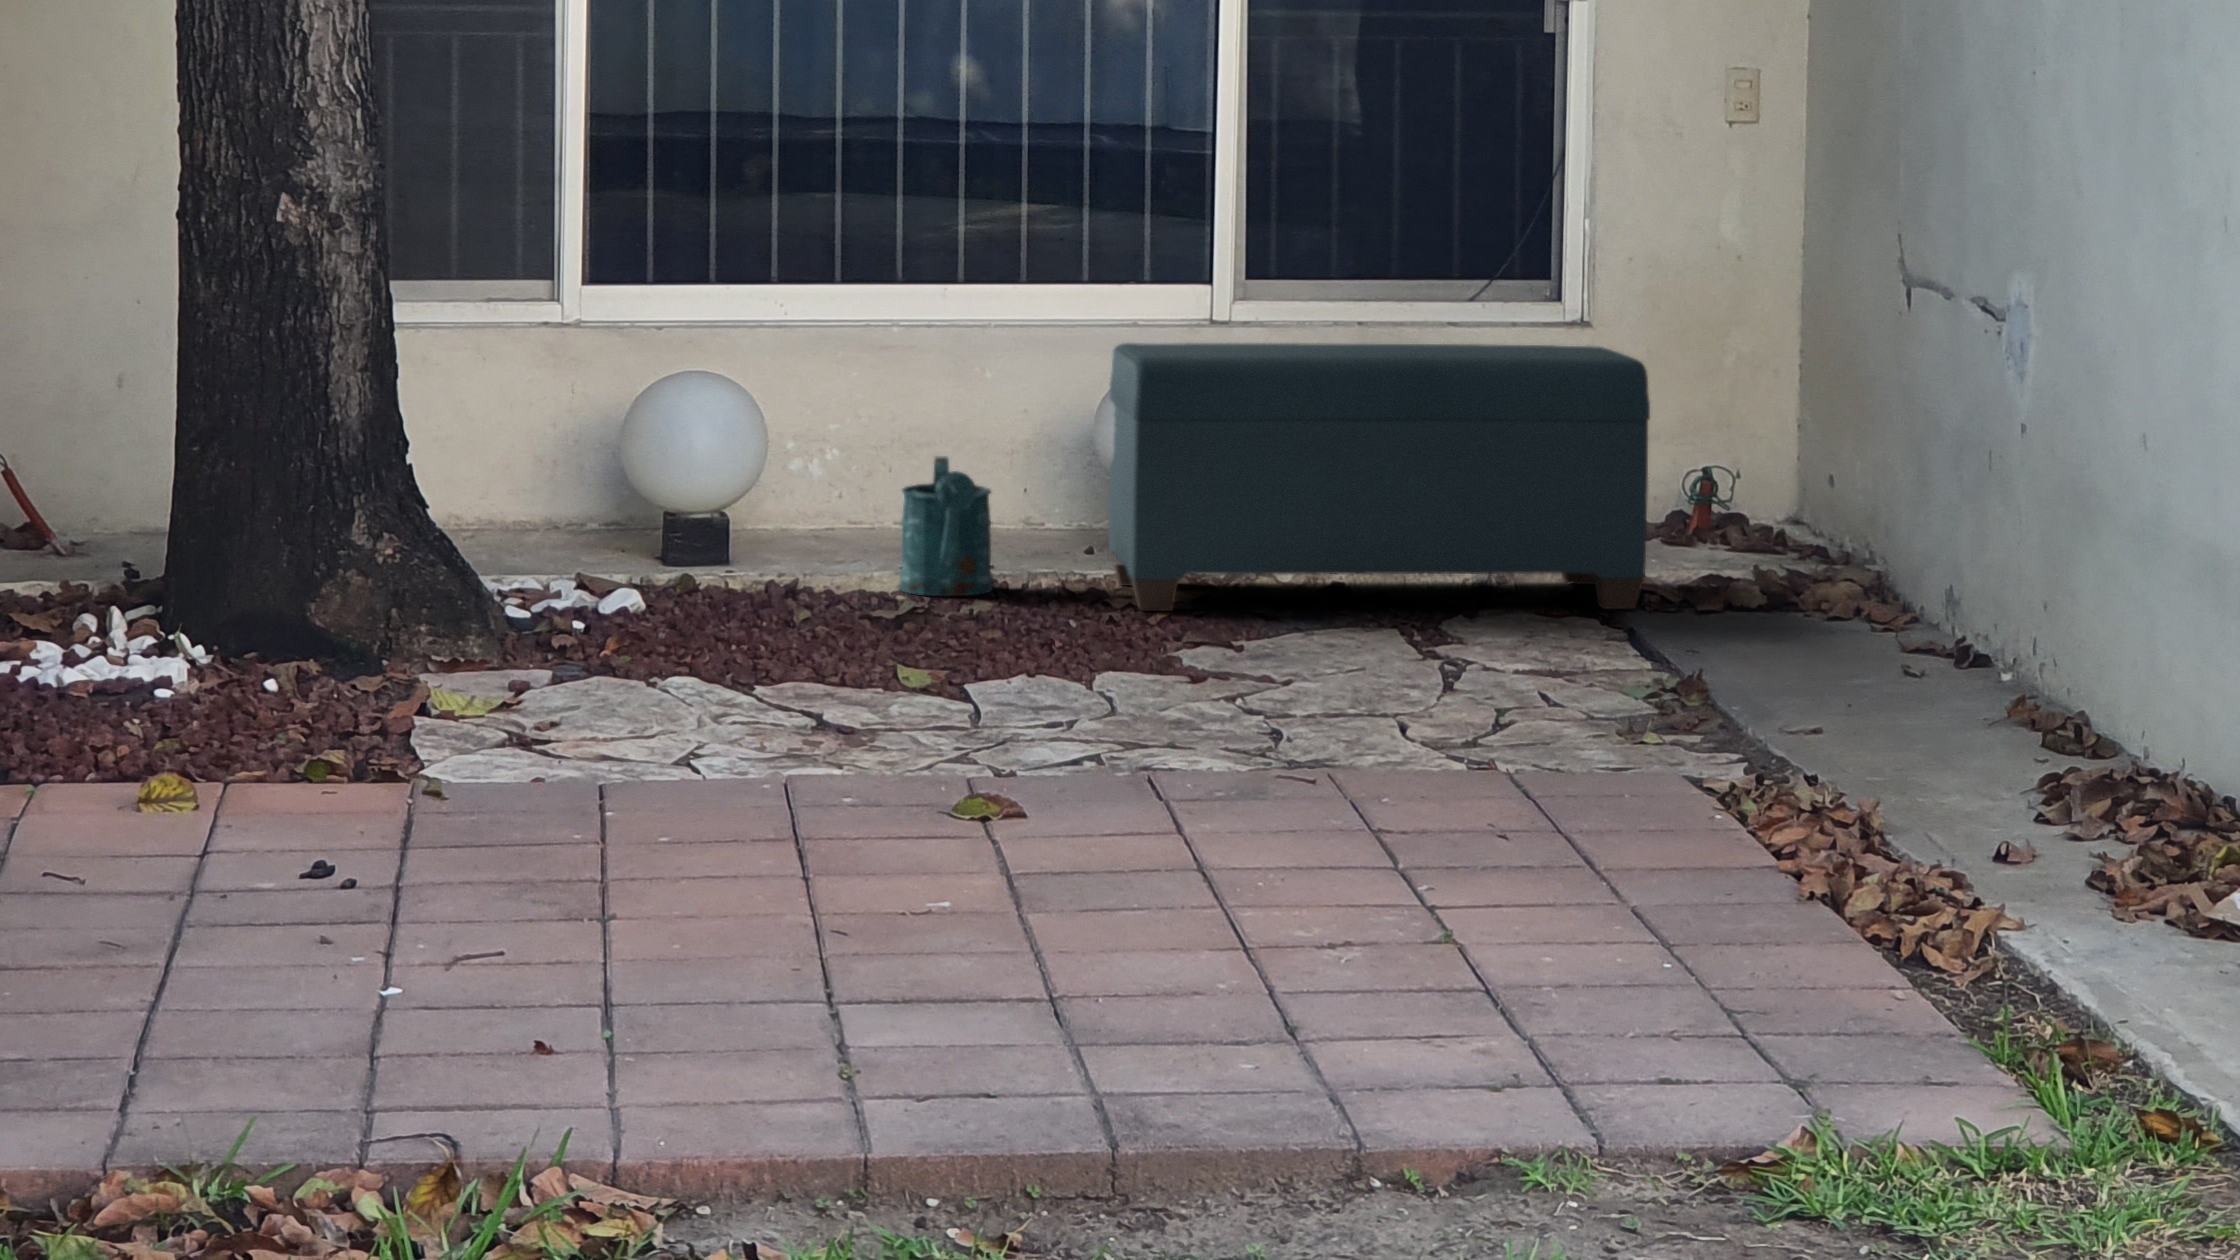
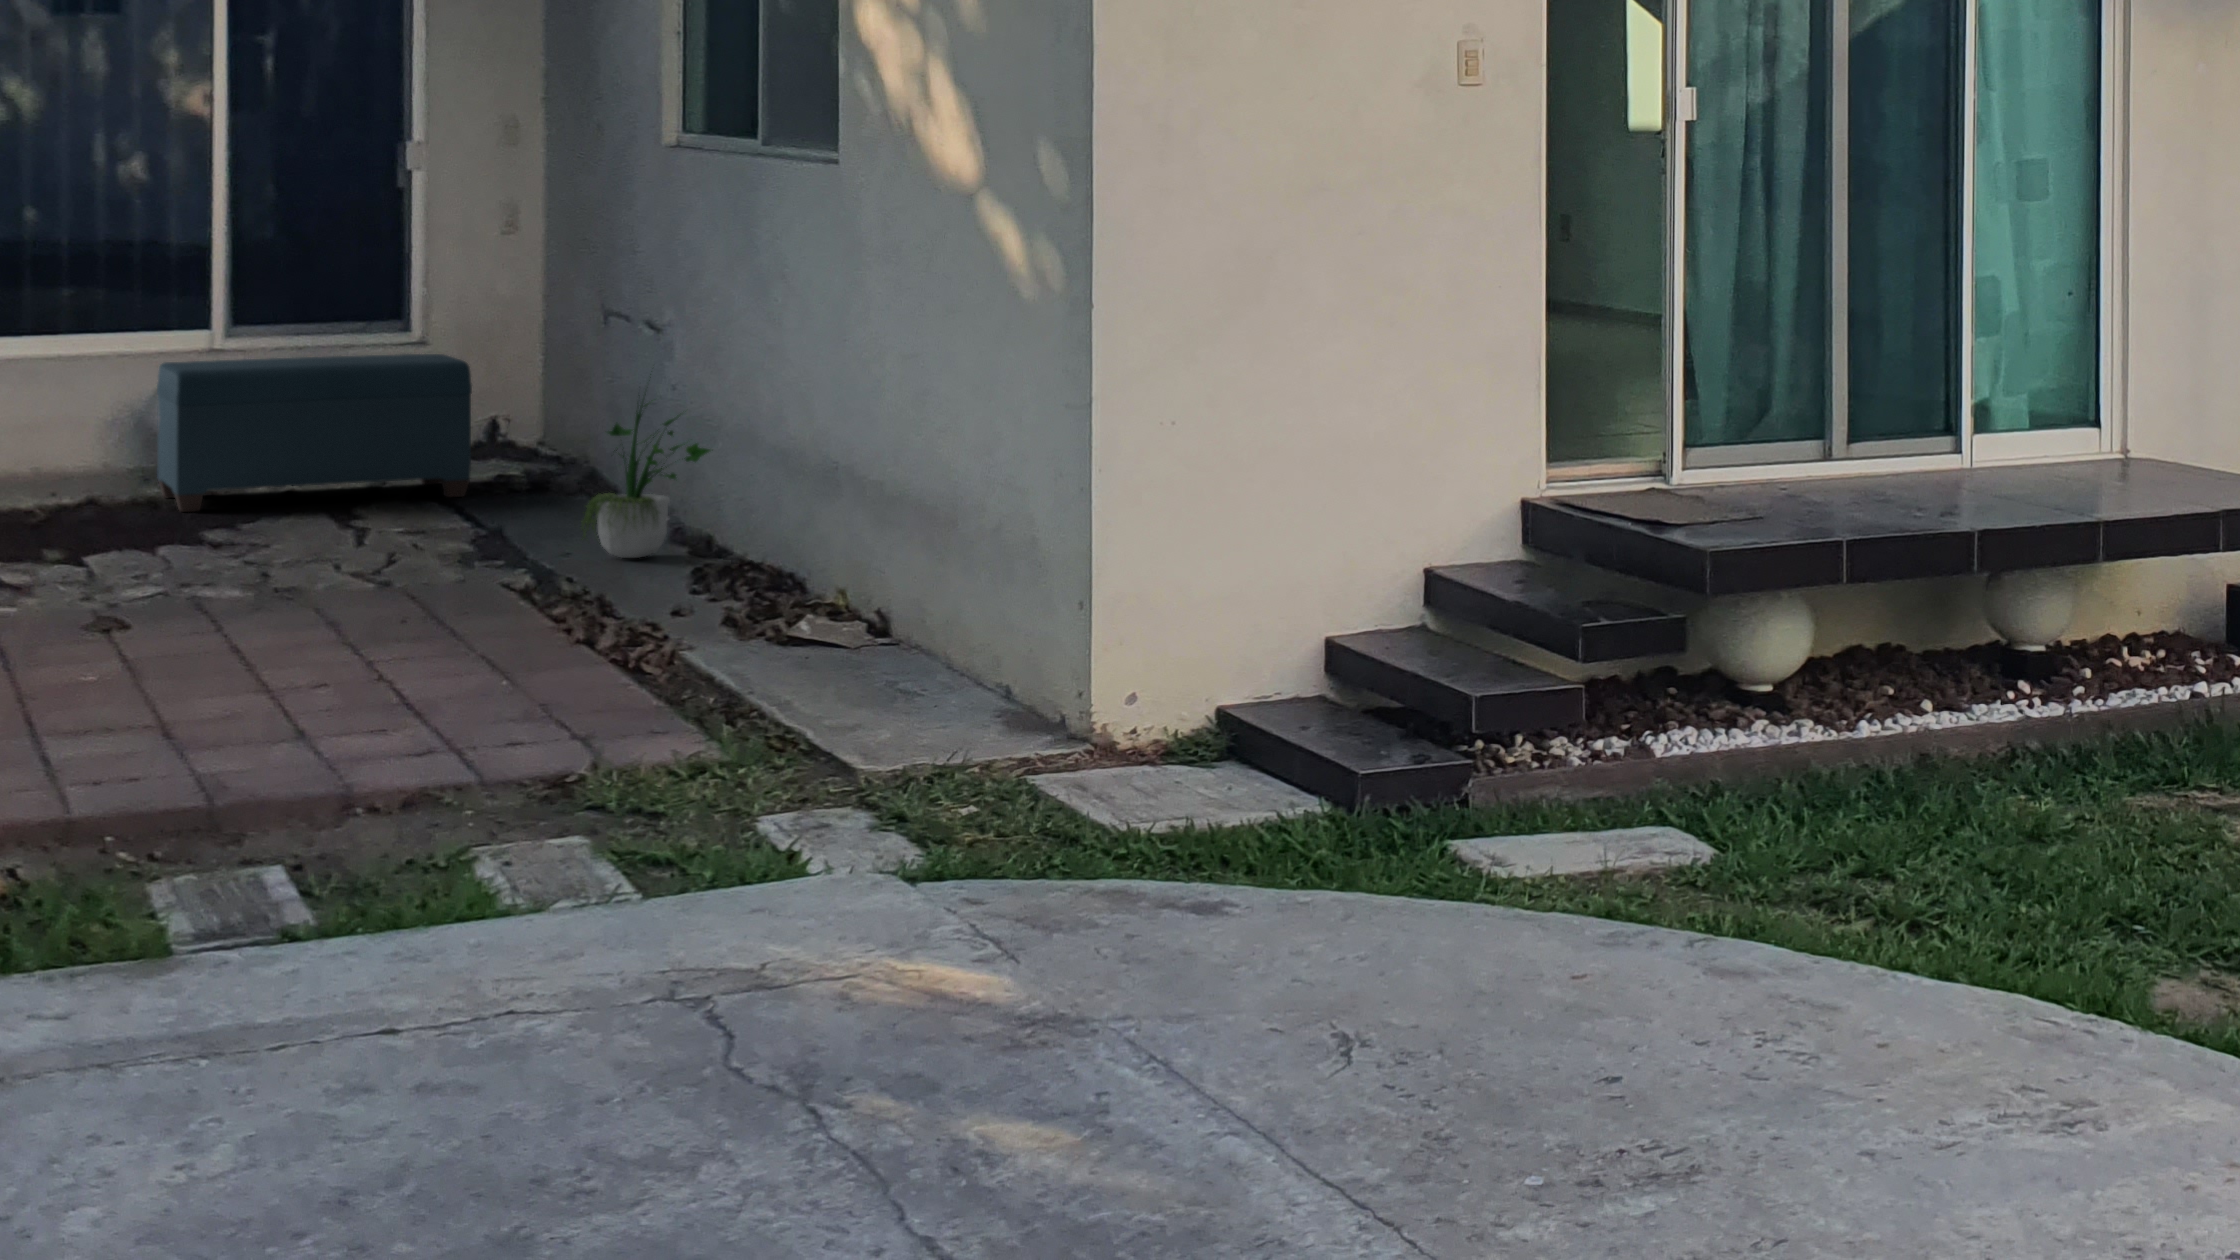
potted plant: none [1829,365,2085,742] -> present [581,374,710,558]
watering can: present [900,456,992,596] -> none [33,430,90,510]

